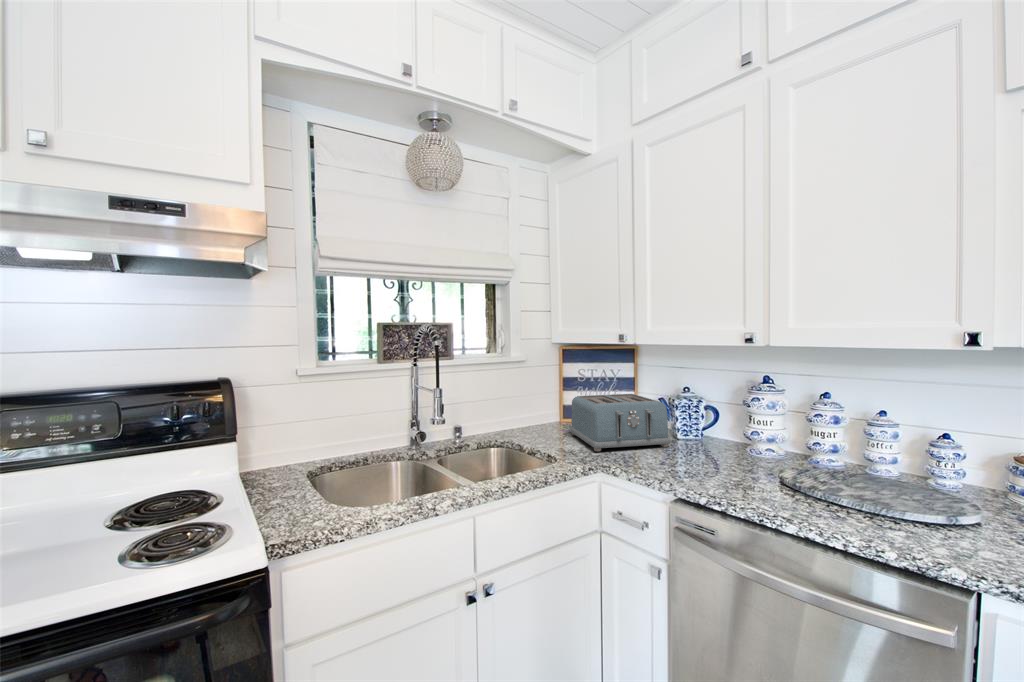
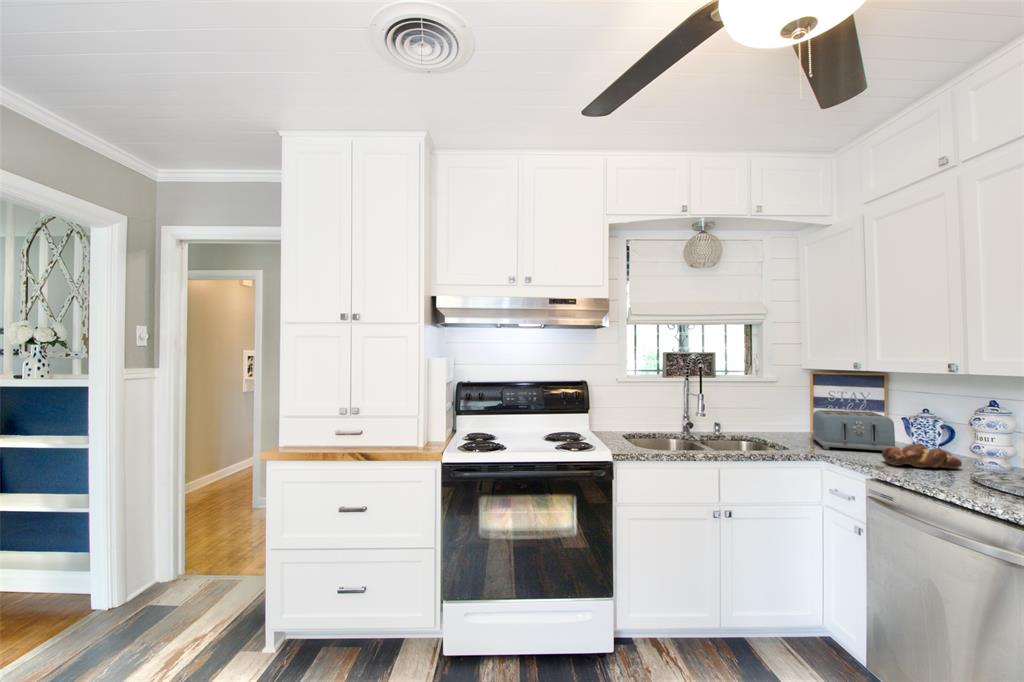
bread loaf: none [673,438,757,473] -> present [882,444,962,469]

